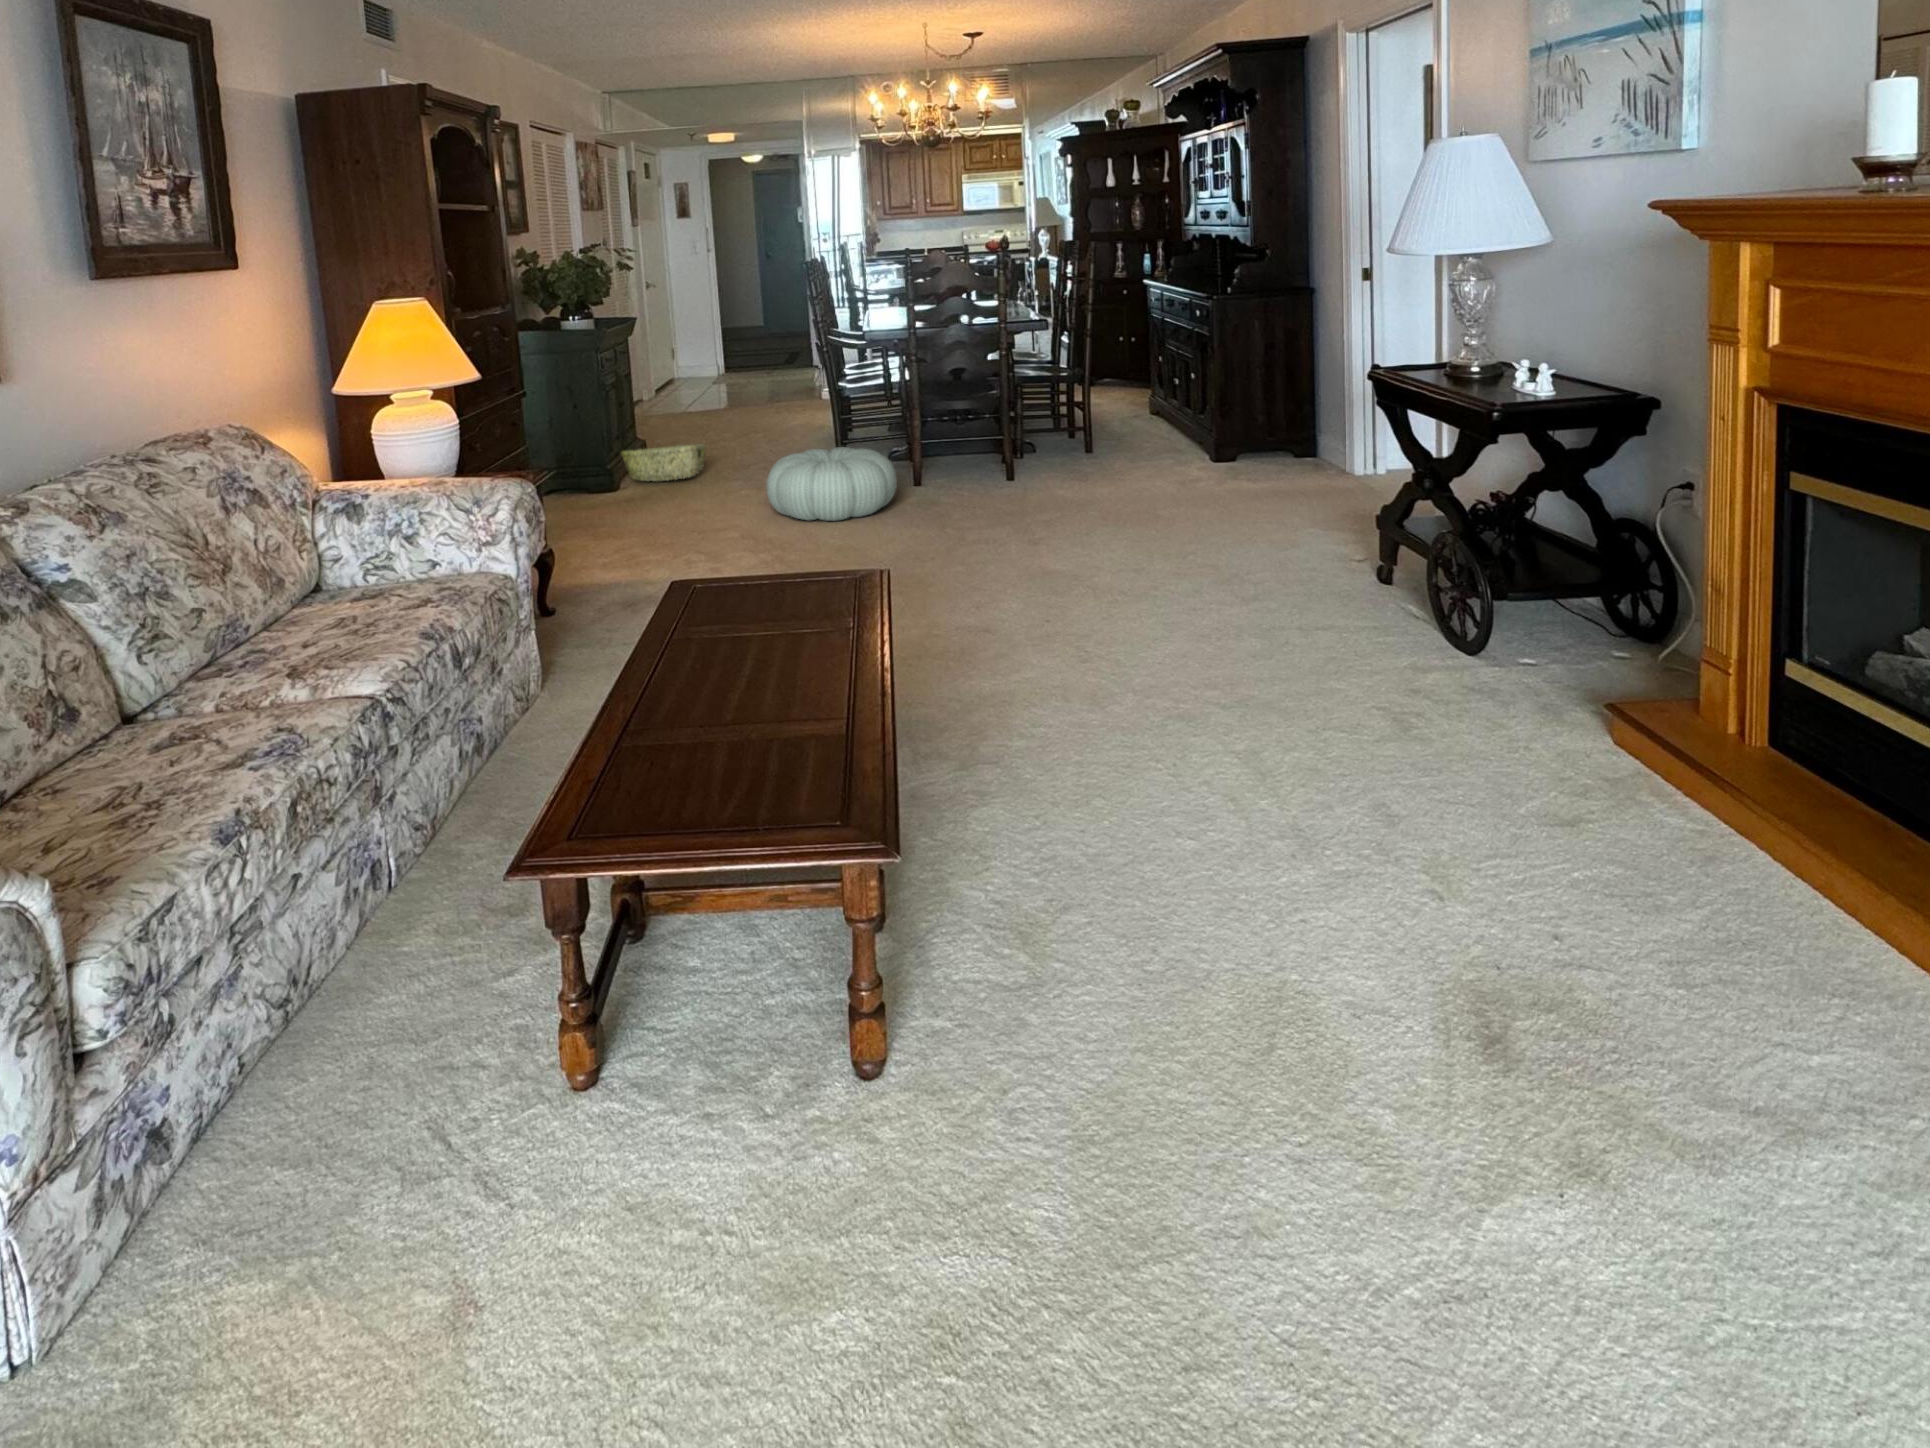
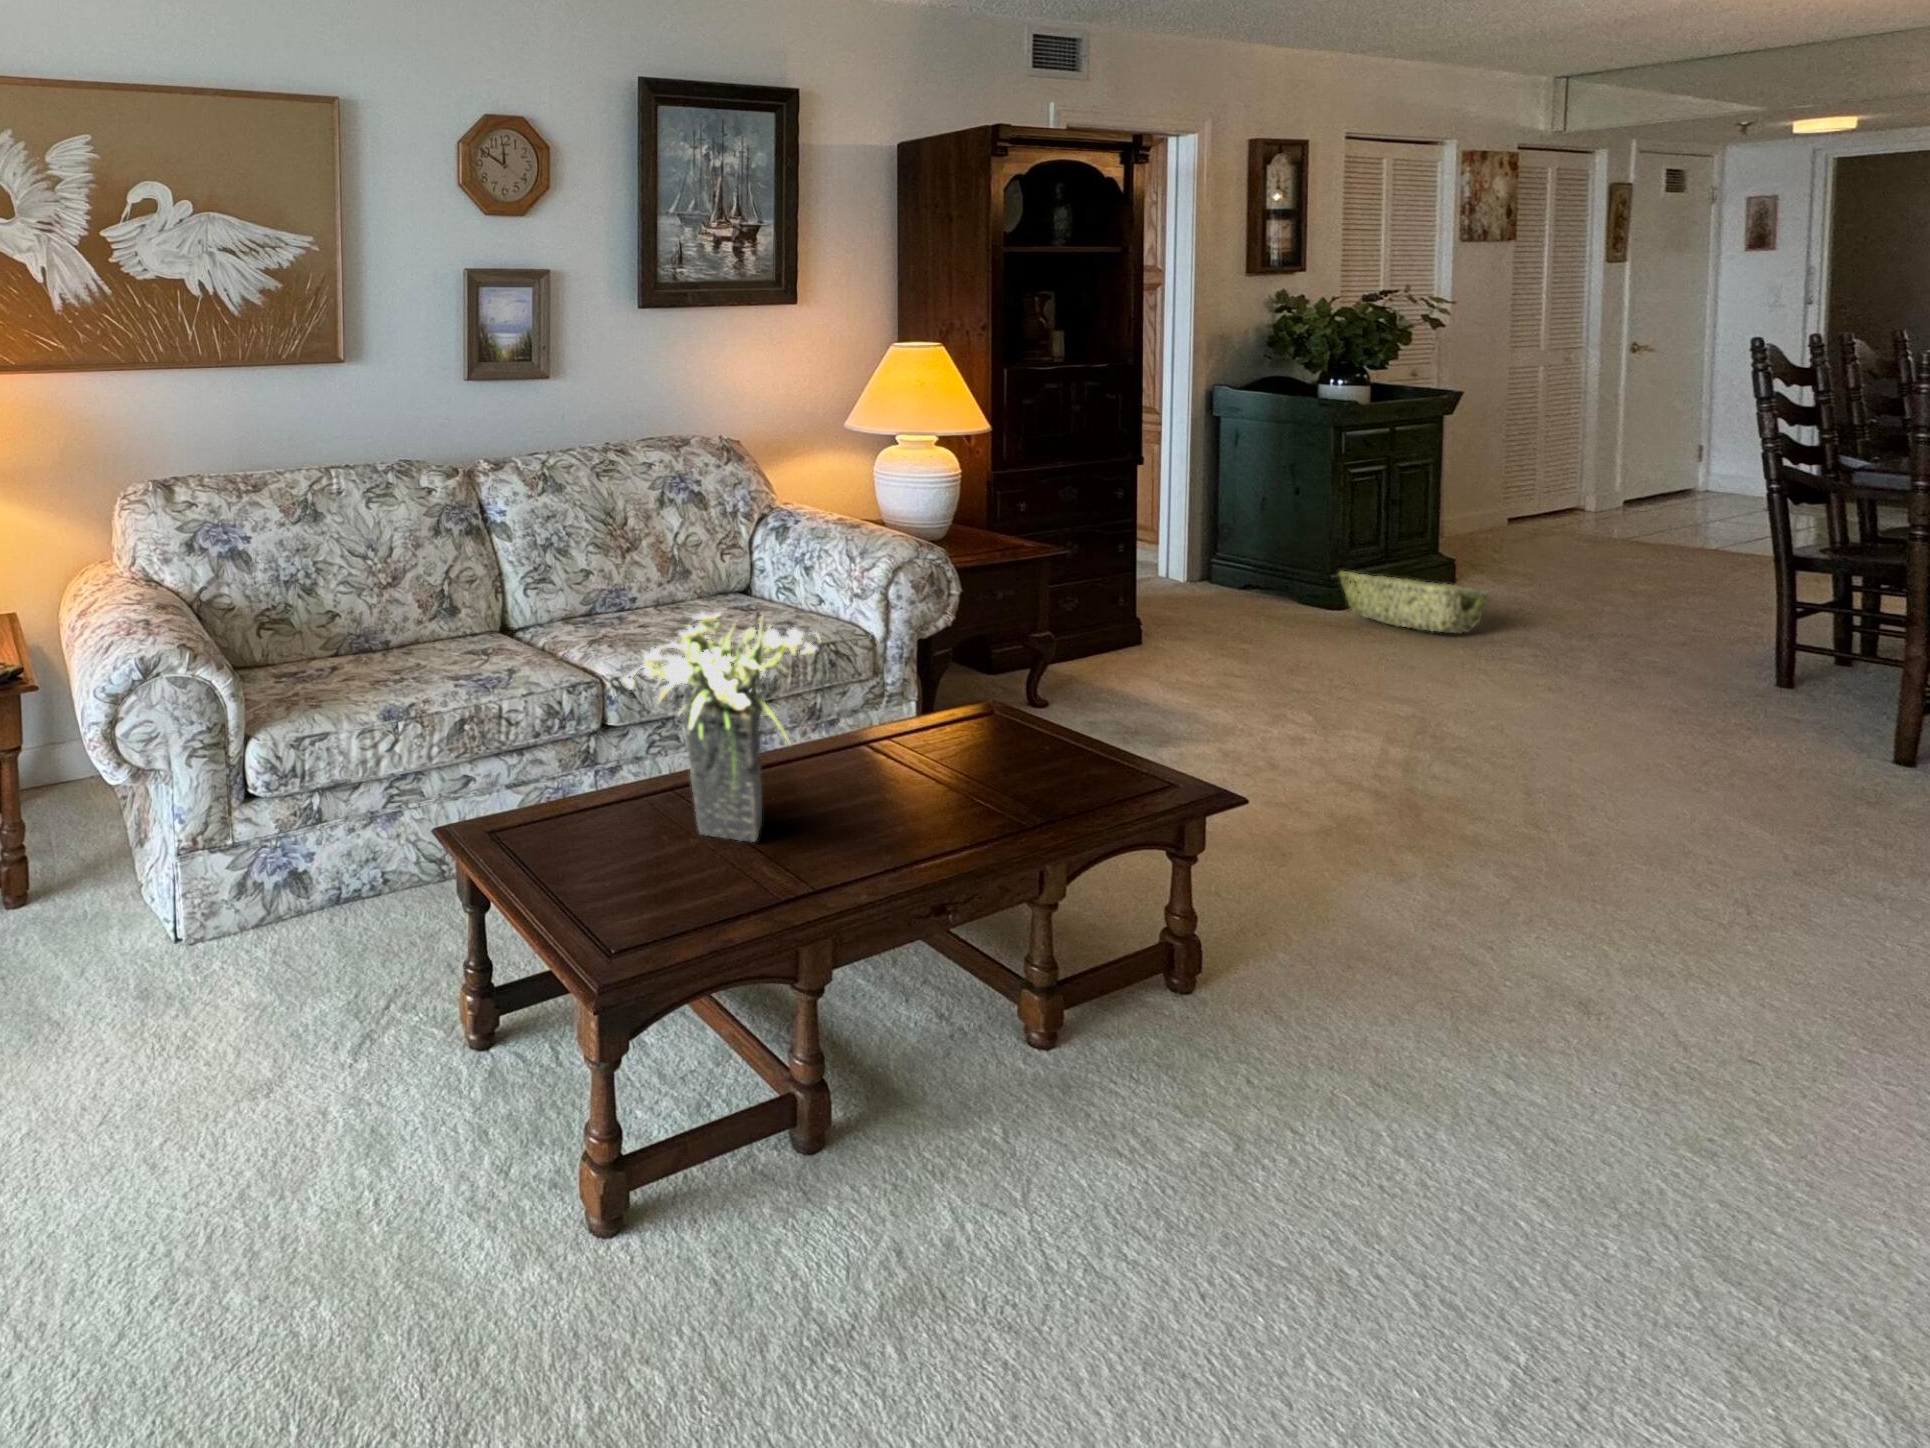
pouf: present [766,447,897,521] -> none [1488,633,1786,769]
flower arrangement: none [665,525,838,740] -> present [620,612,821,842]

